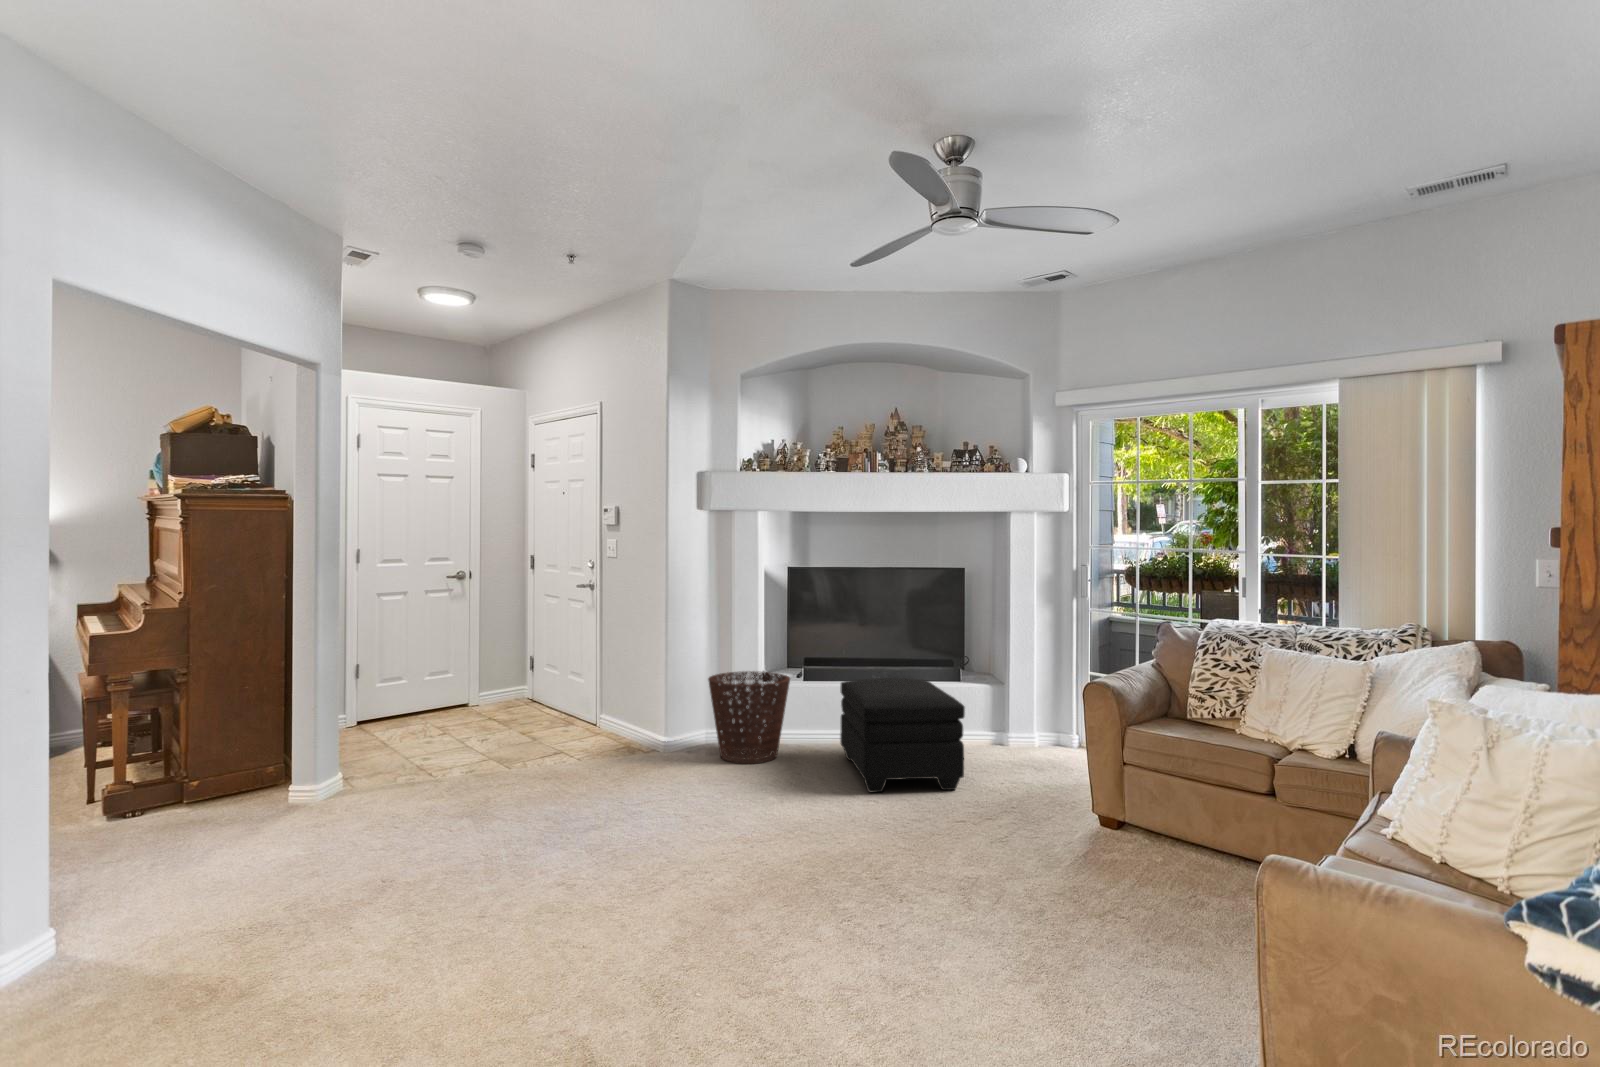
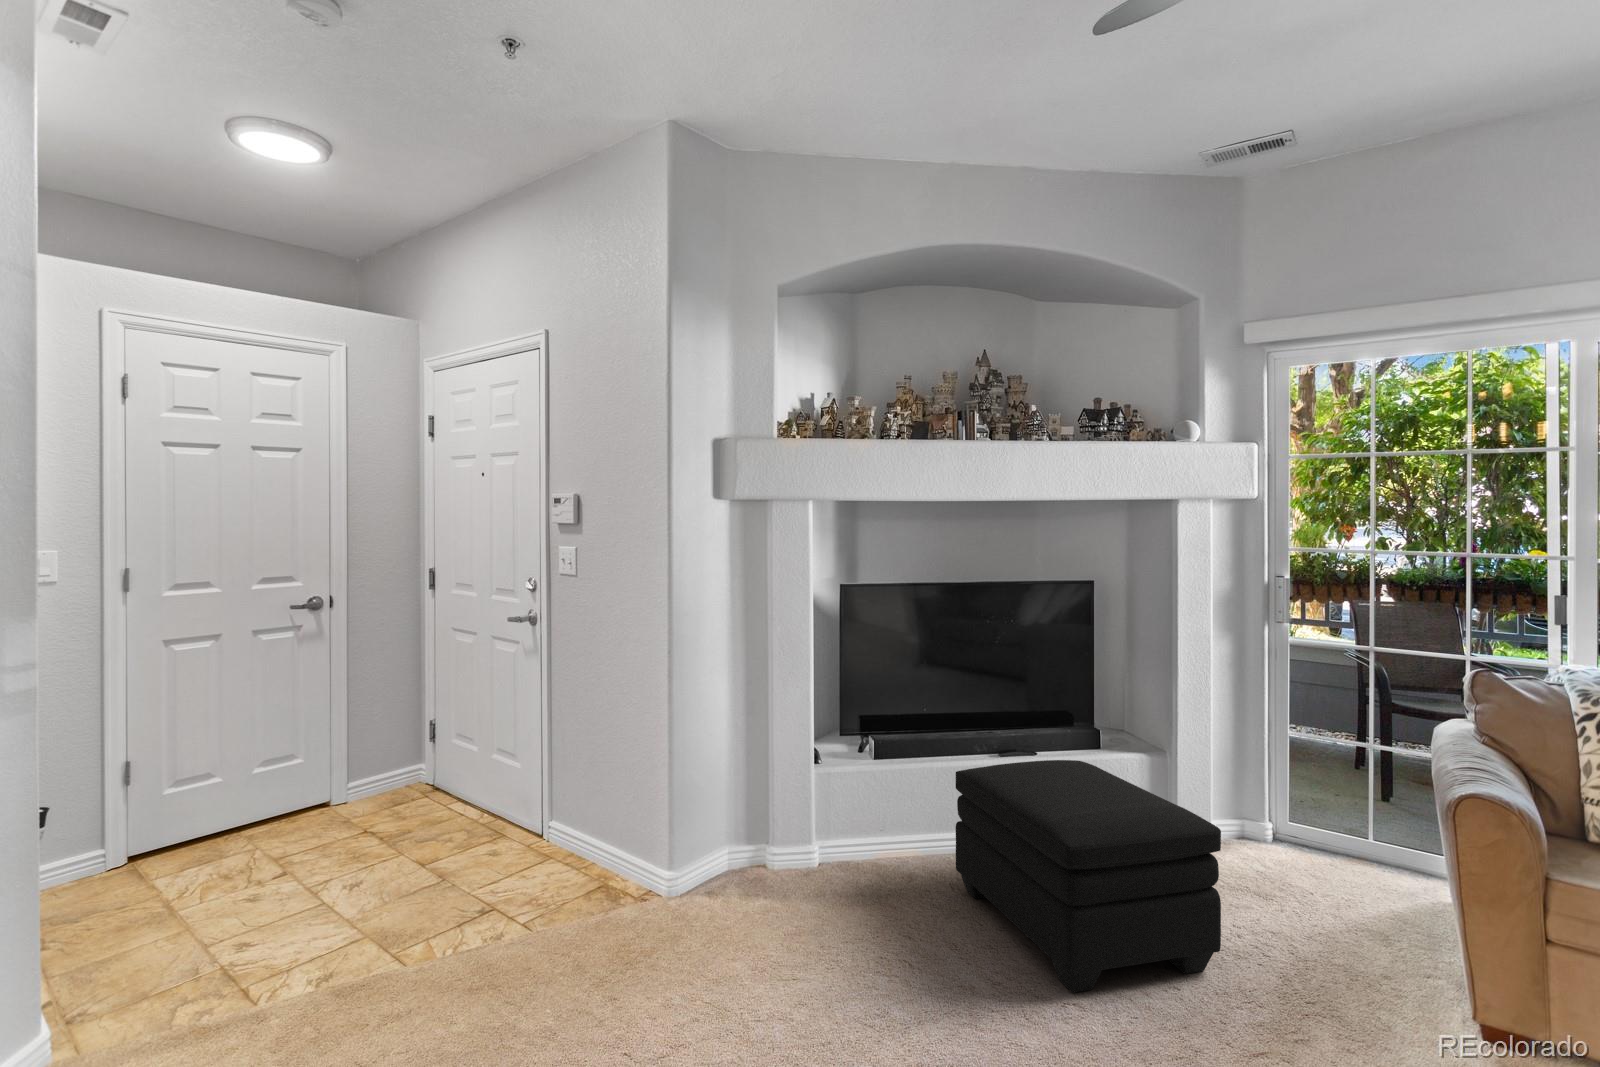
basket: present [708,671,790,764] -> none [745,753,879,921]

